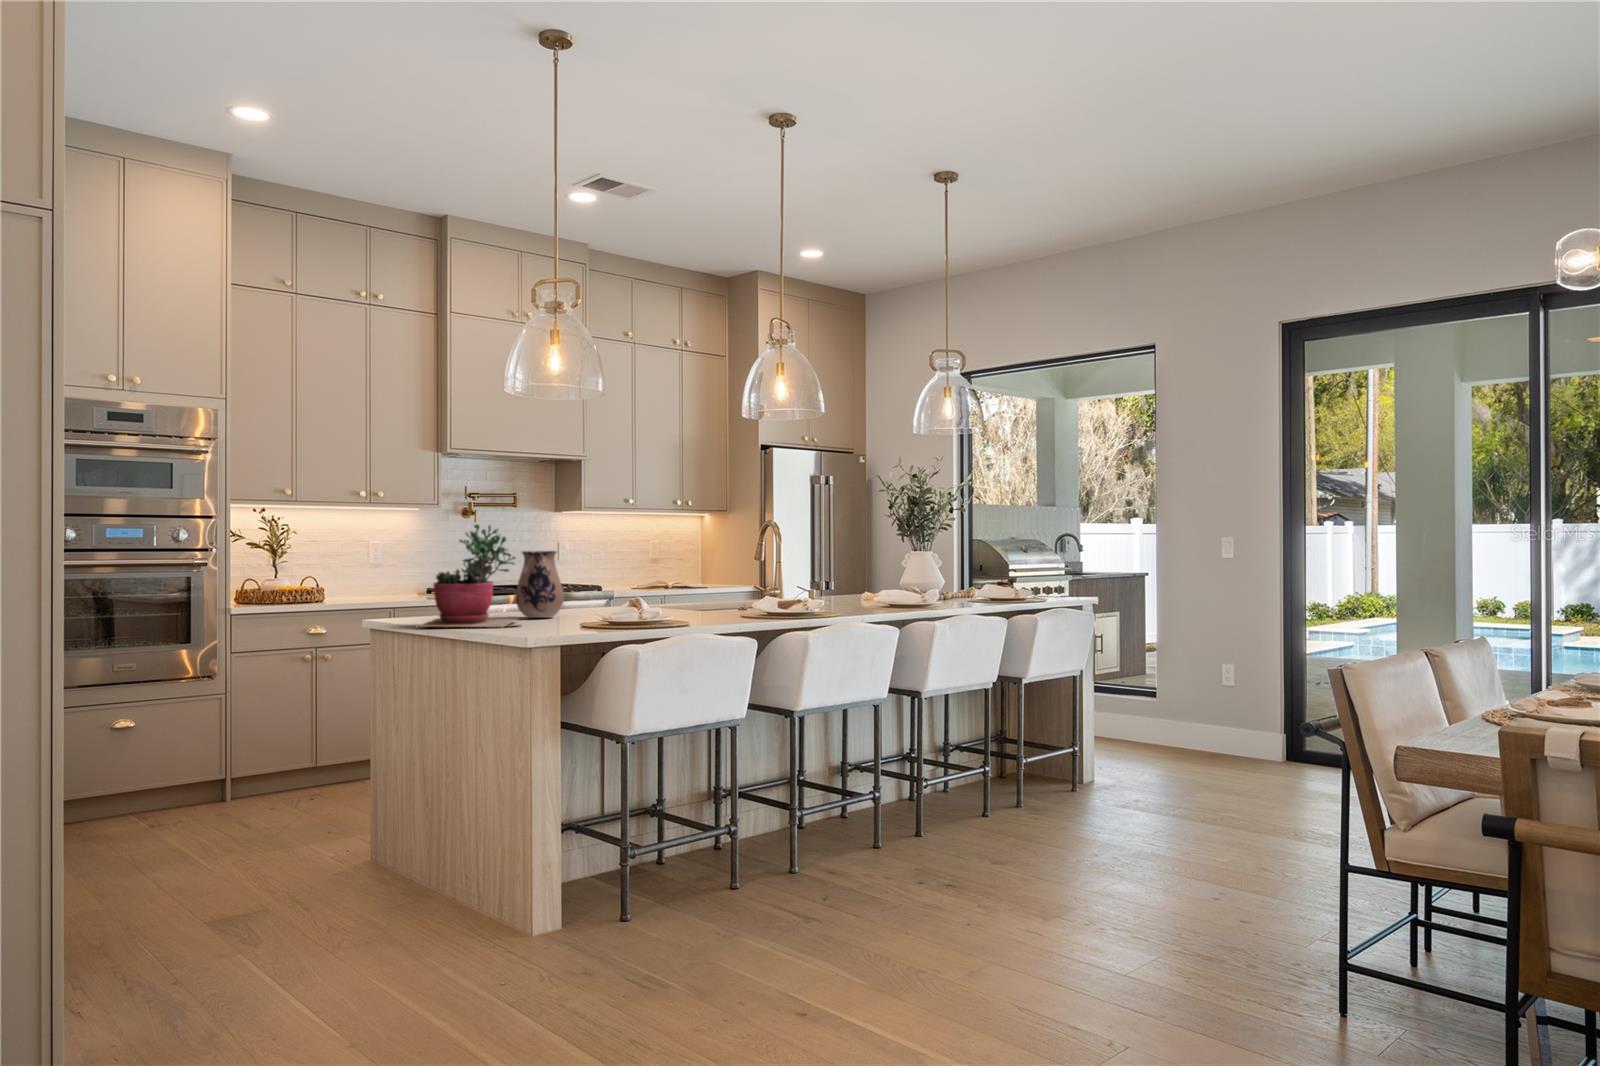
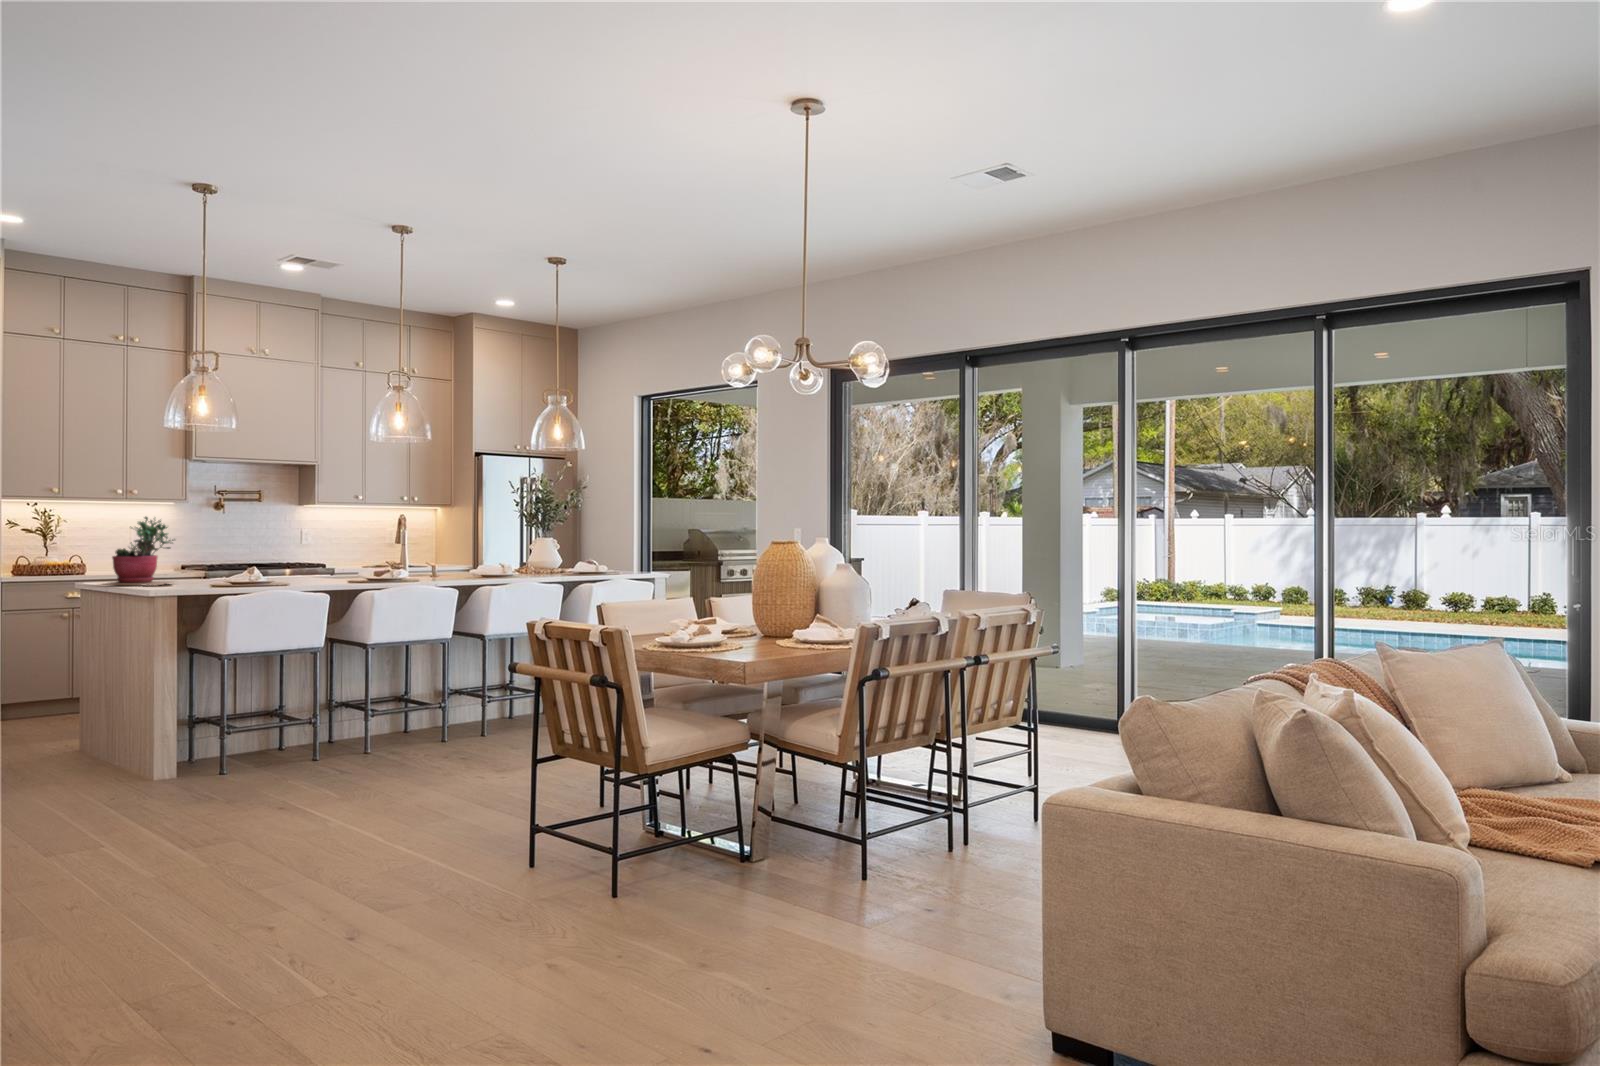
ceramic pitcher: present [516,551,564,618] -> none [184,535,221,582]

